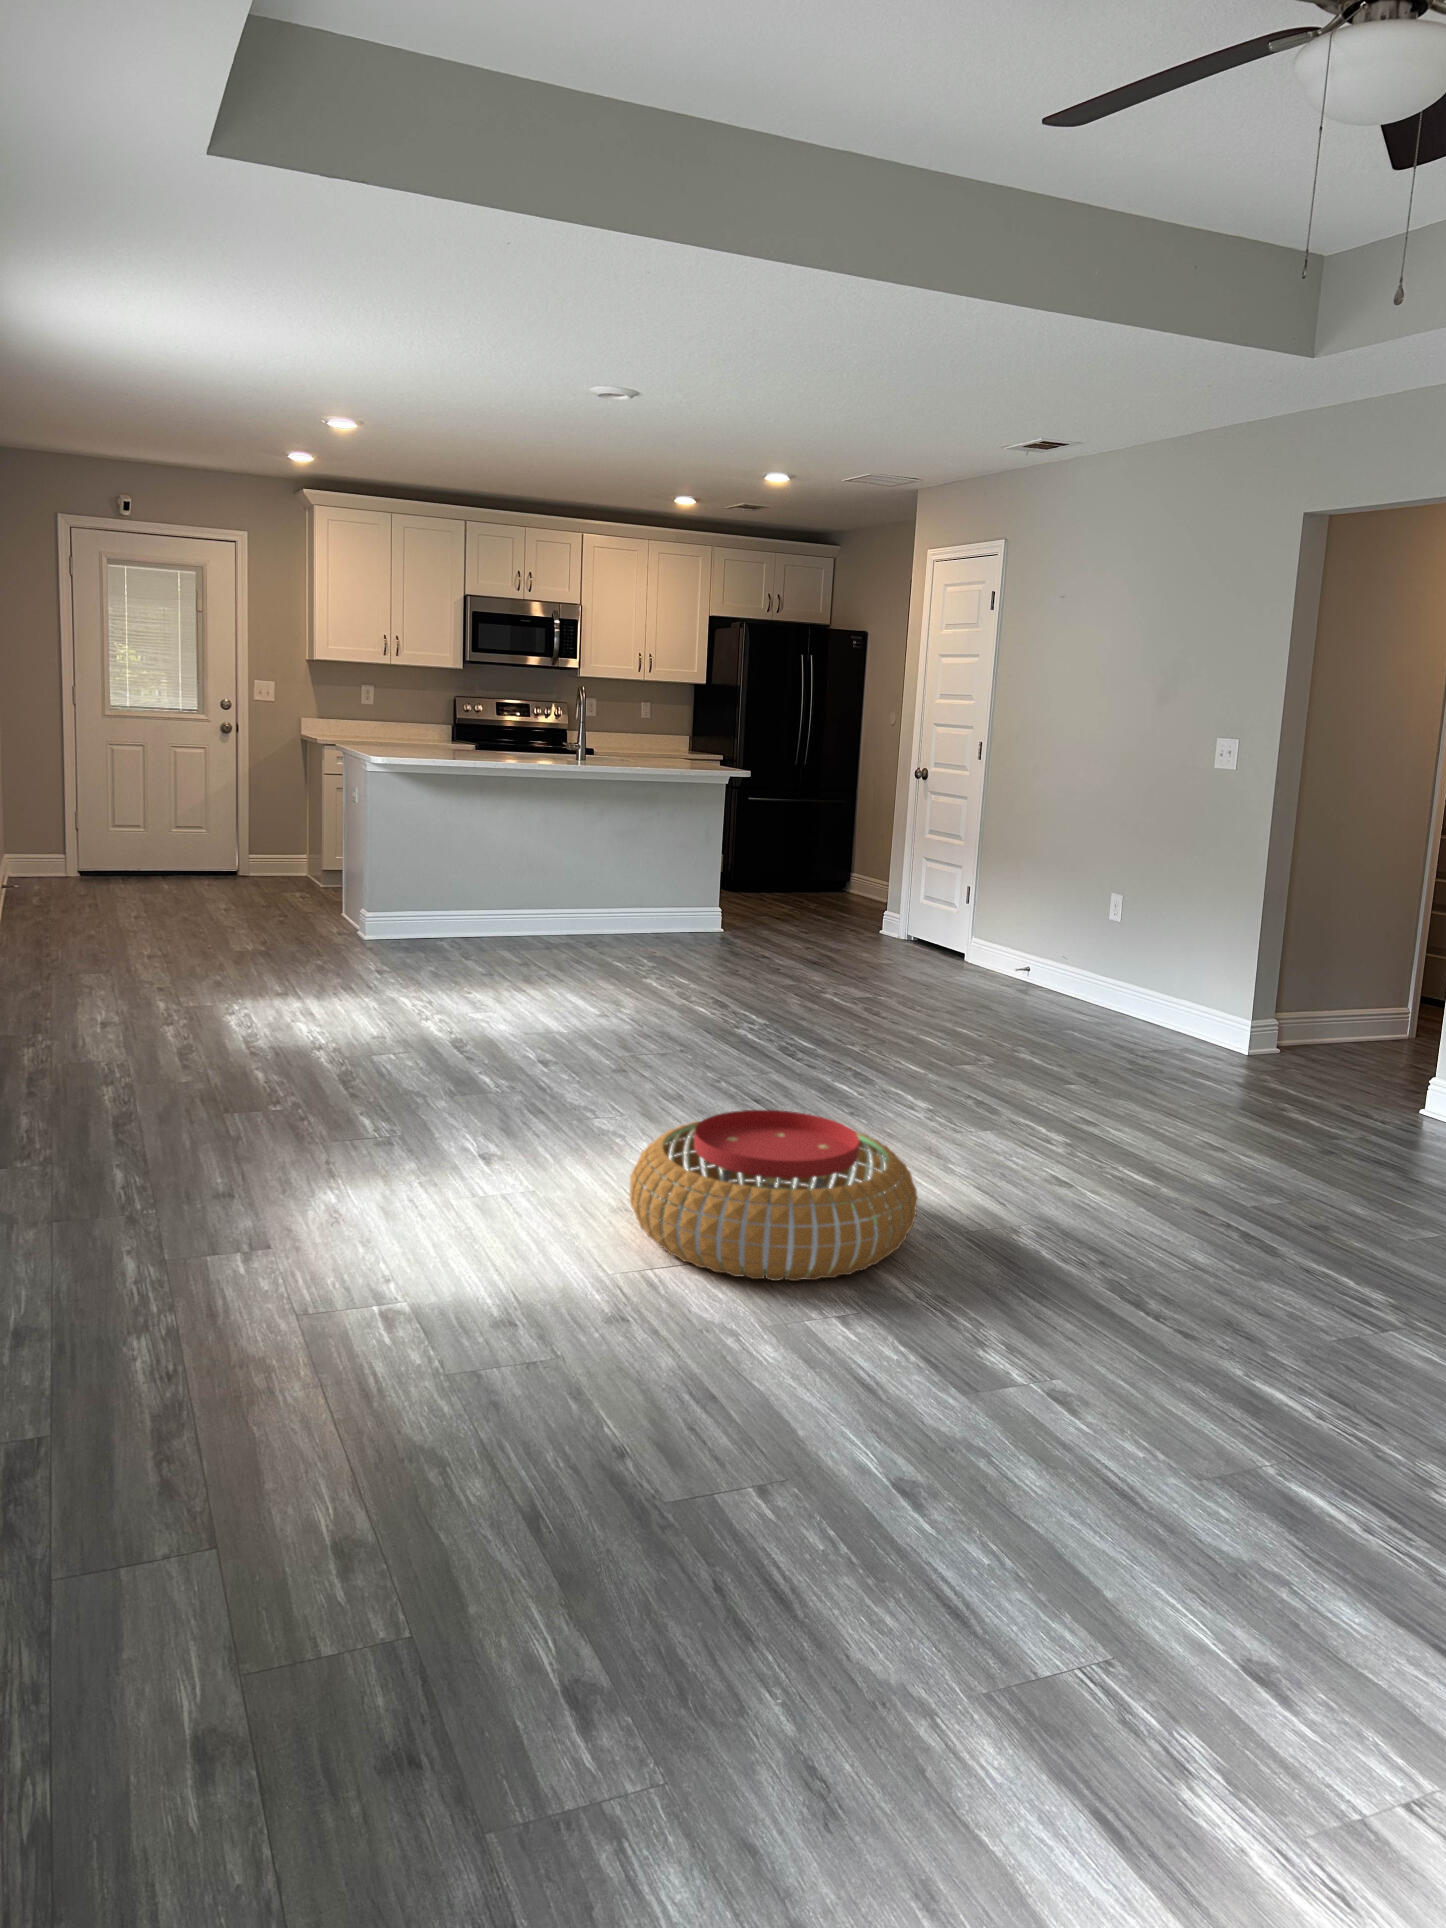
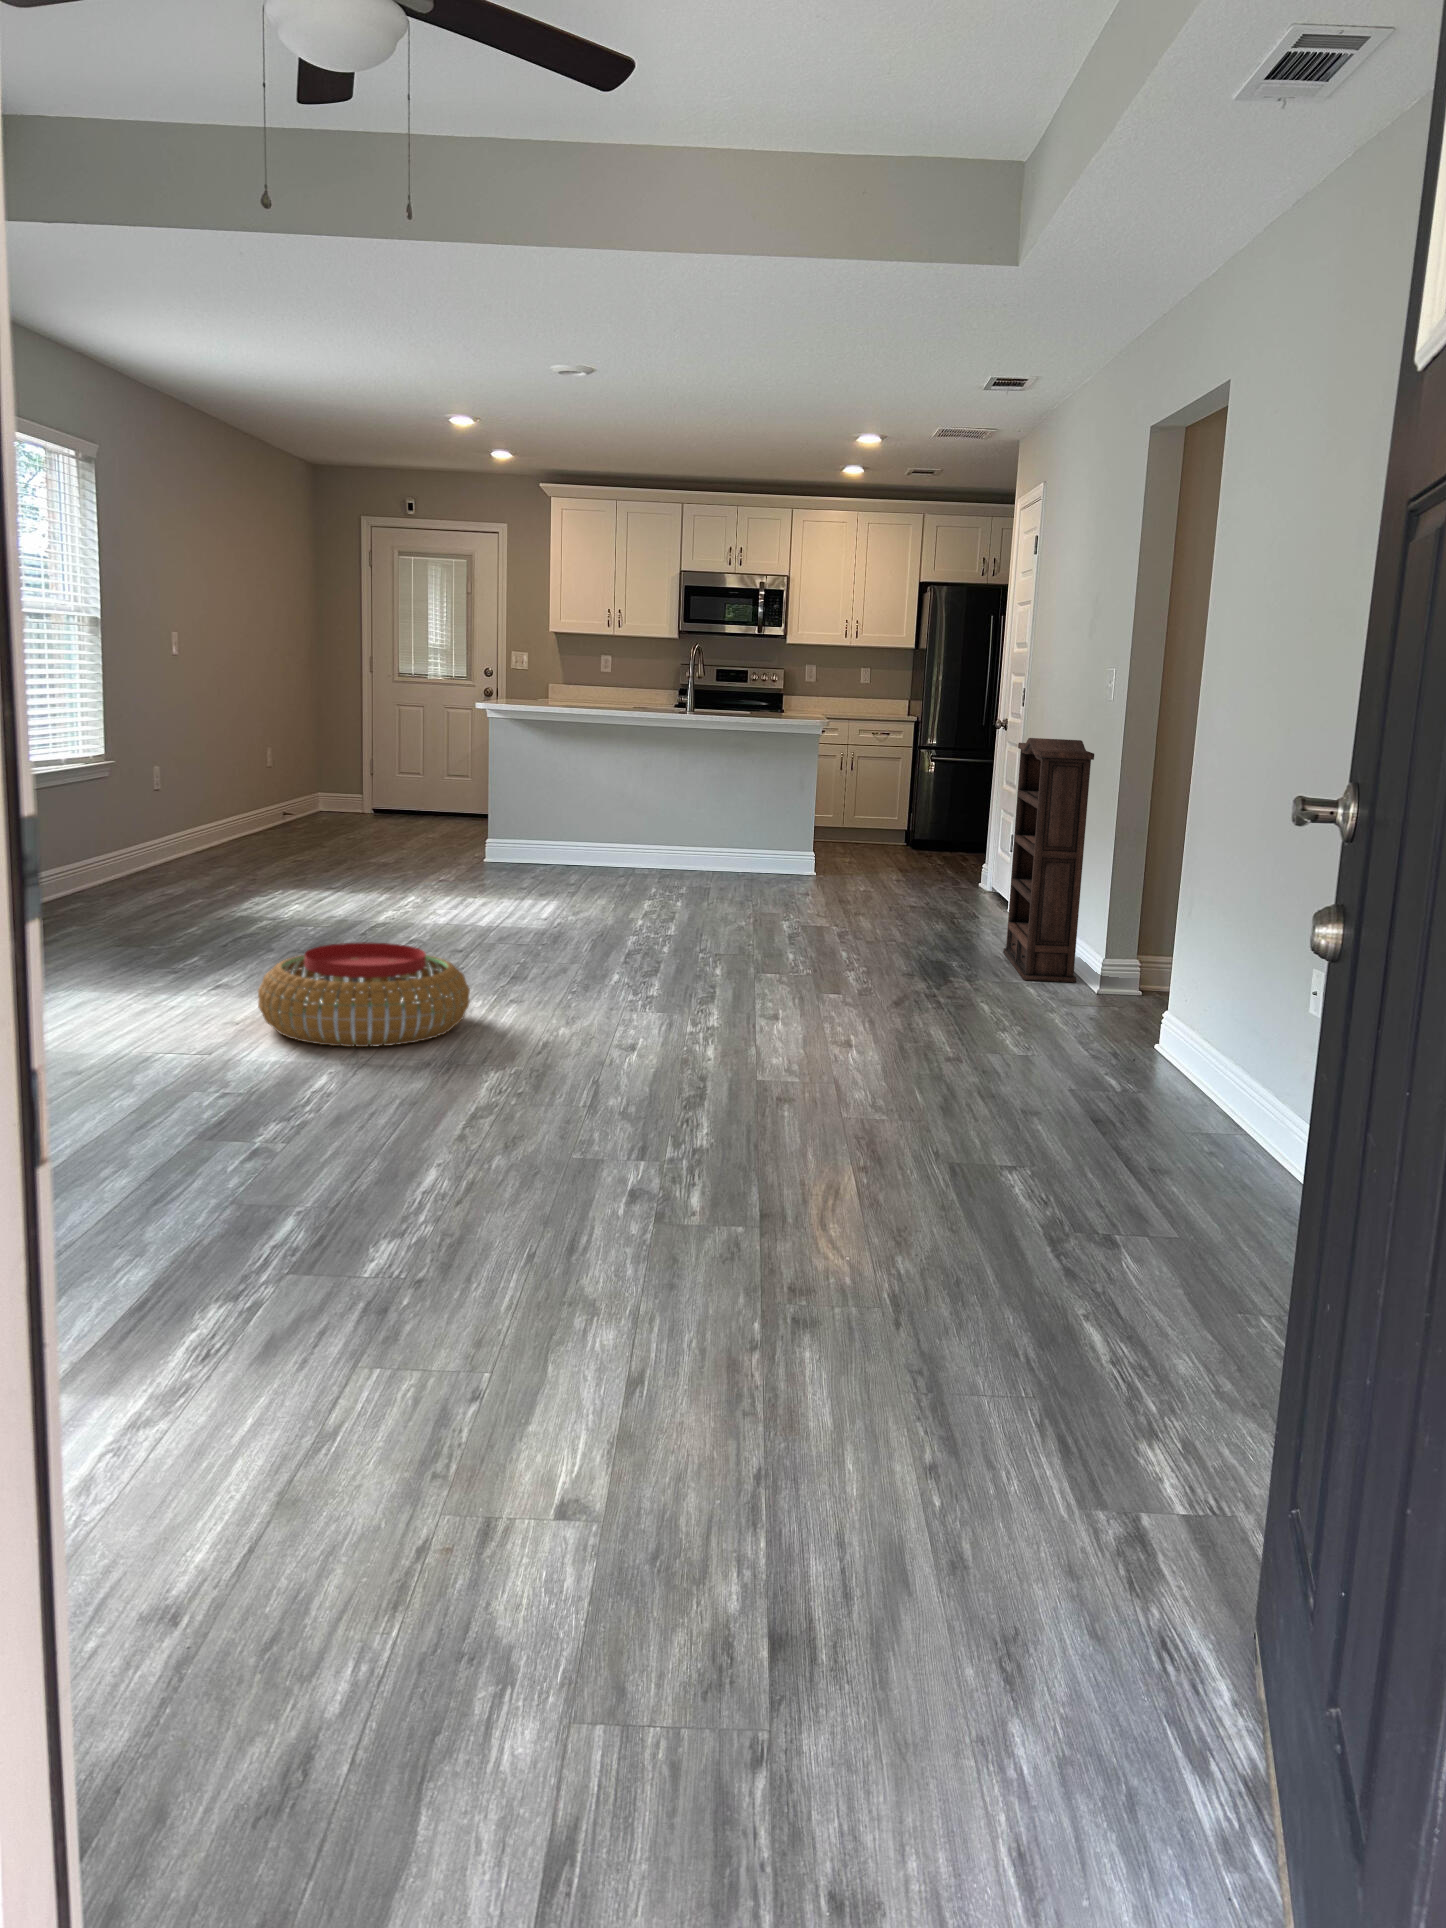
bookshelf: none [1078,794,1243,1048] -> present [1003,738,1094,982]

